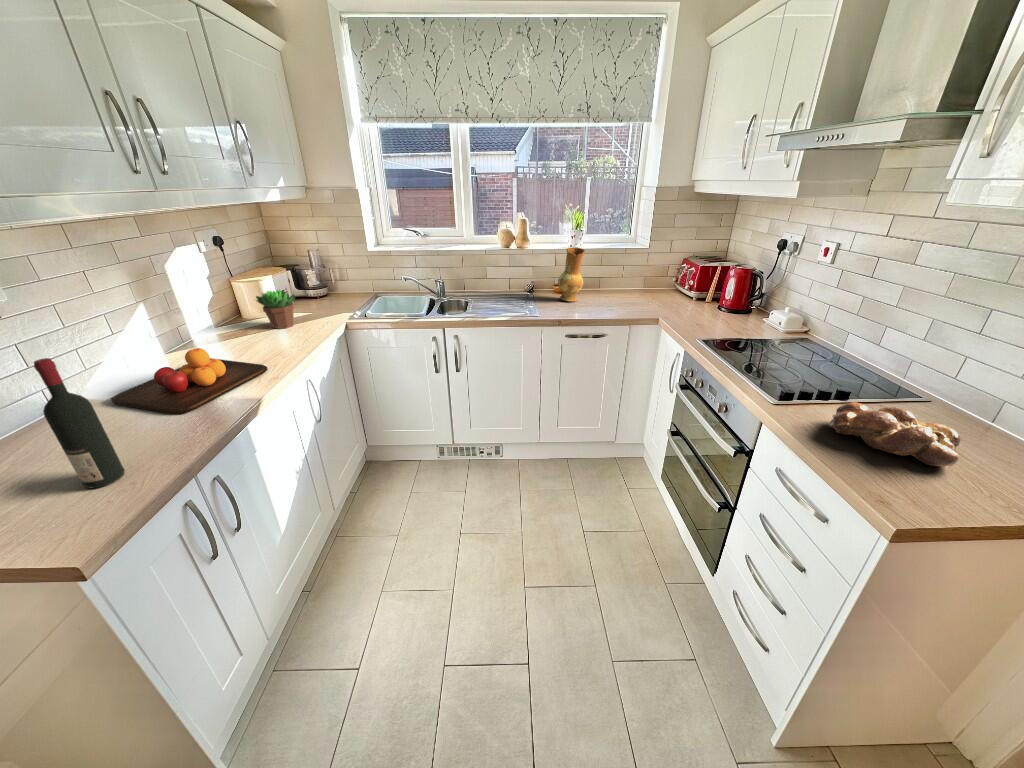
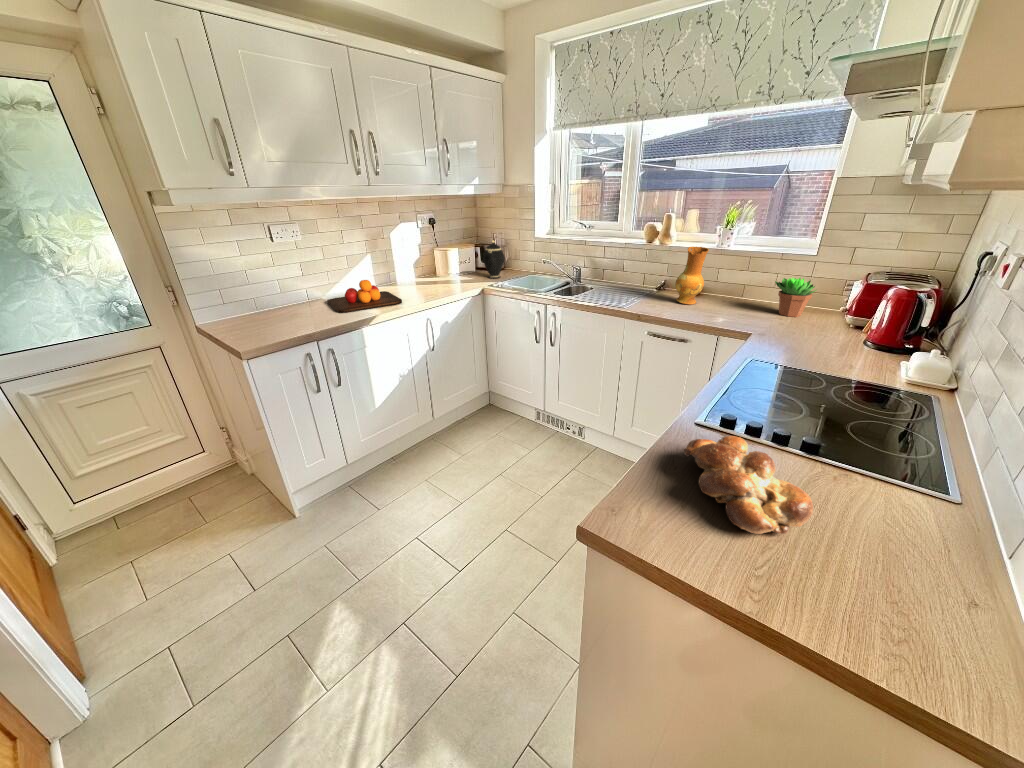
teapot: none [308,260,339,309] -> present [483,240,505,279]
succulent plant: present [256,289,295,329] -> present [775,278,816,317]
wine bottle: present [34,358,124,489] -> none [259,261,289,330]

